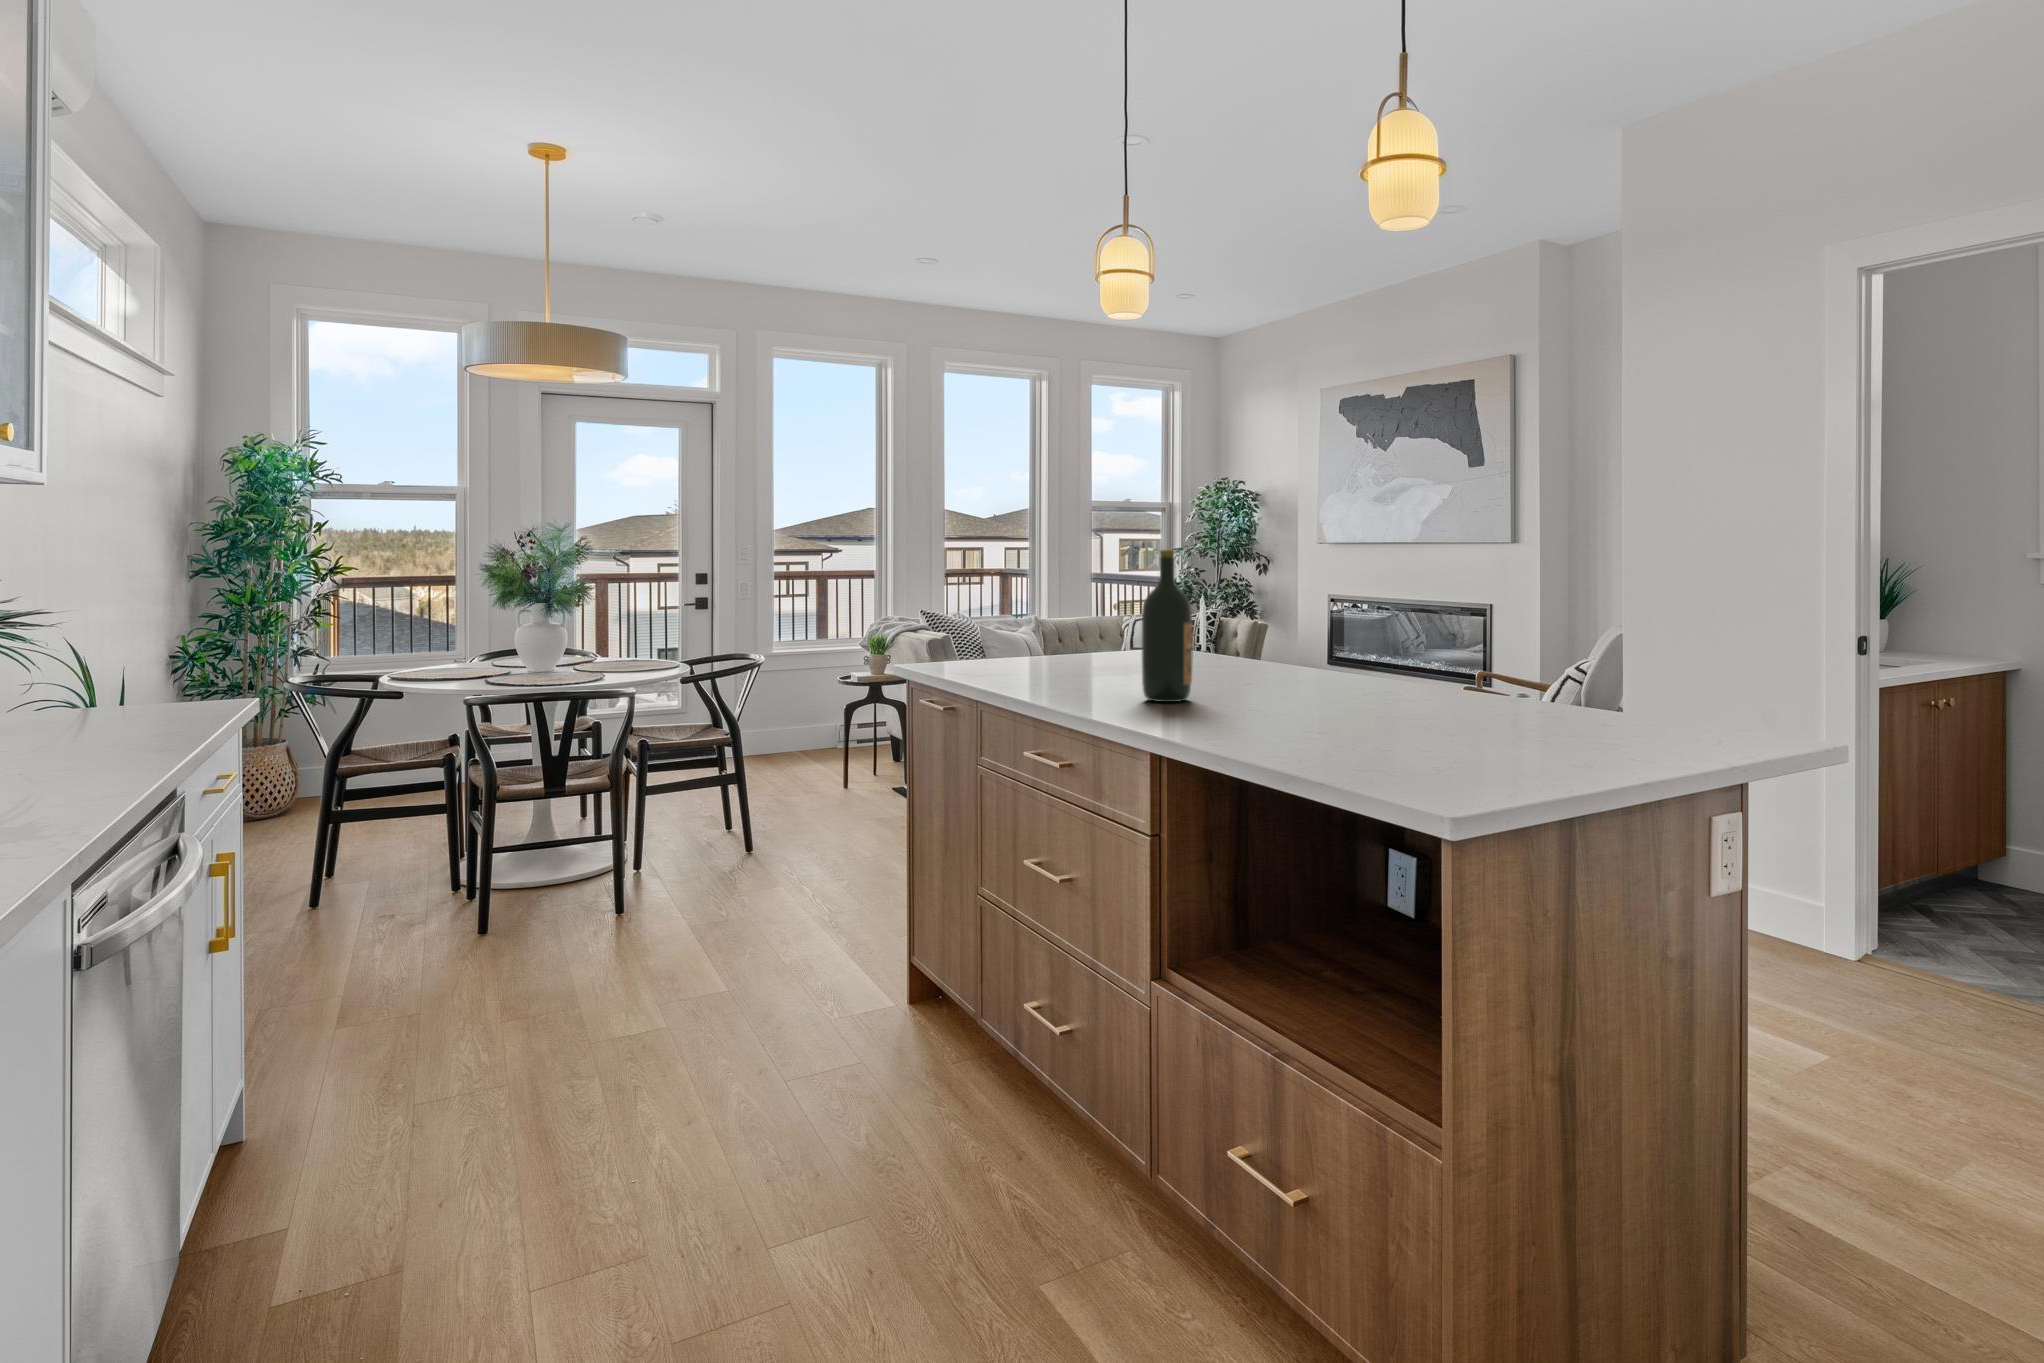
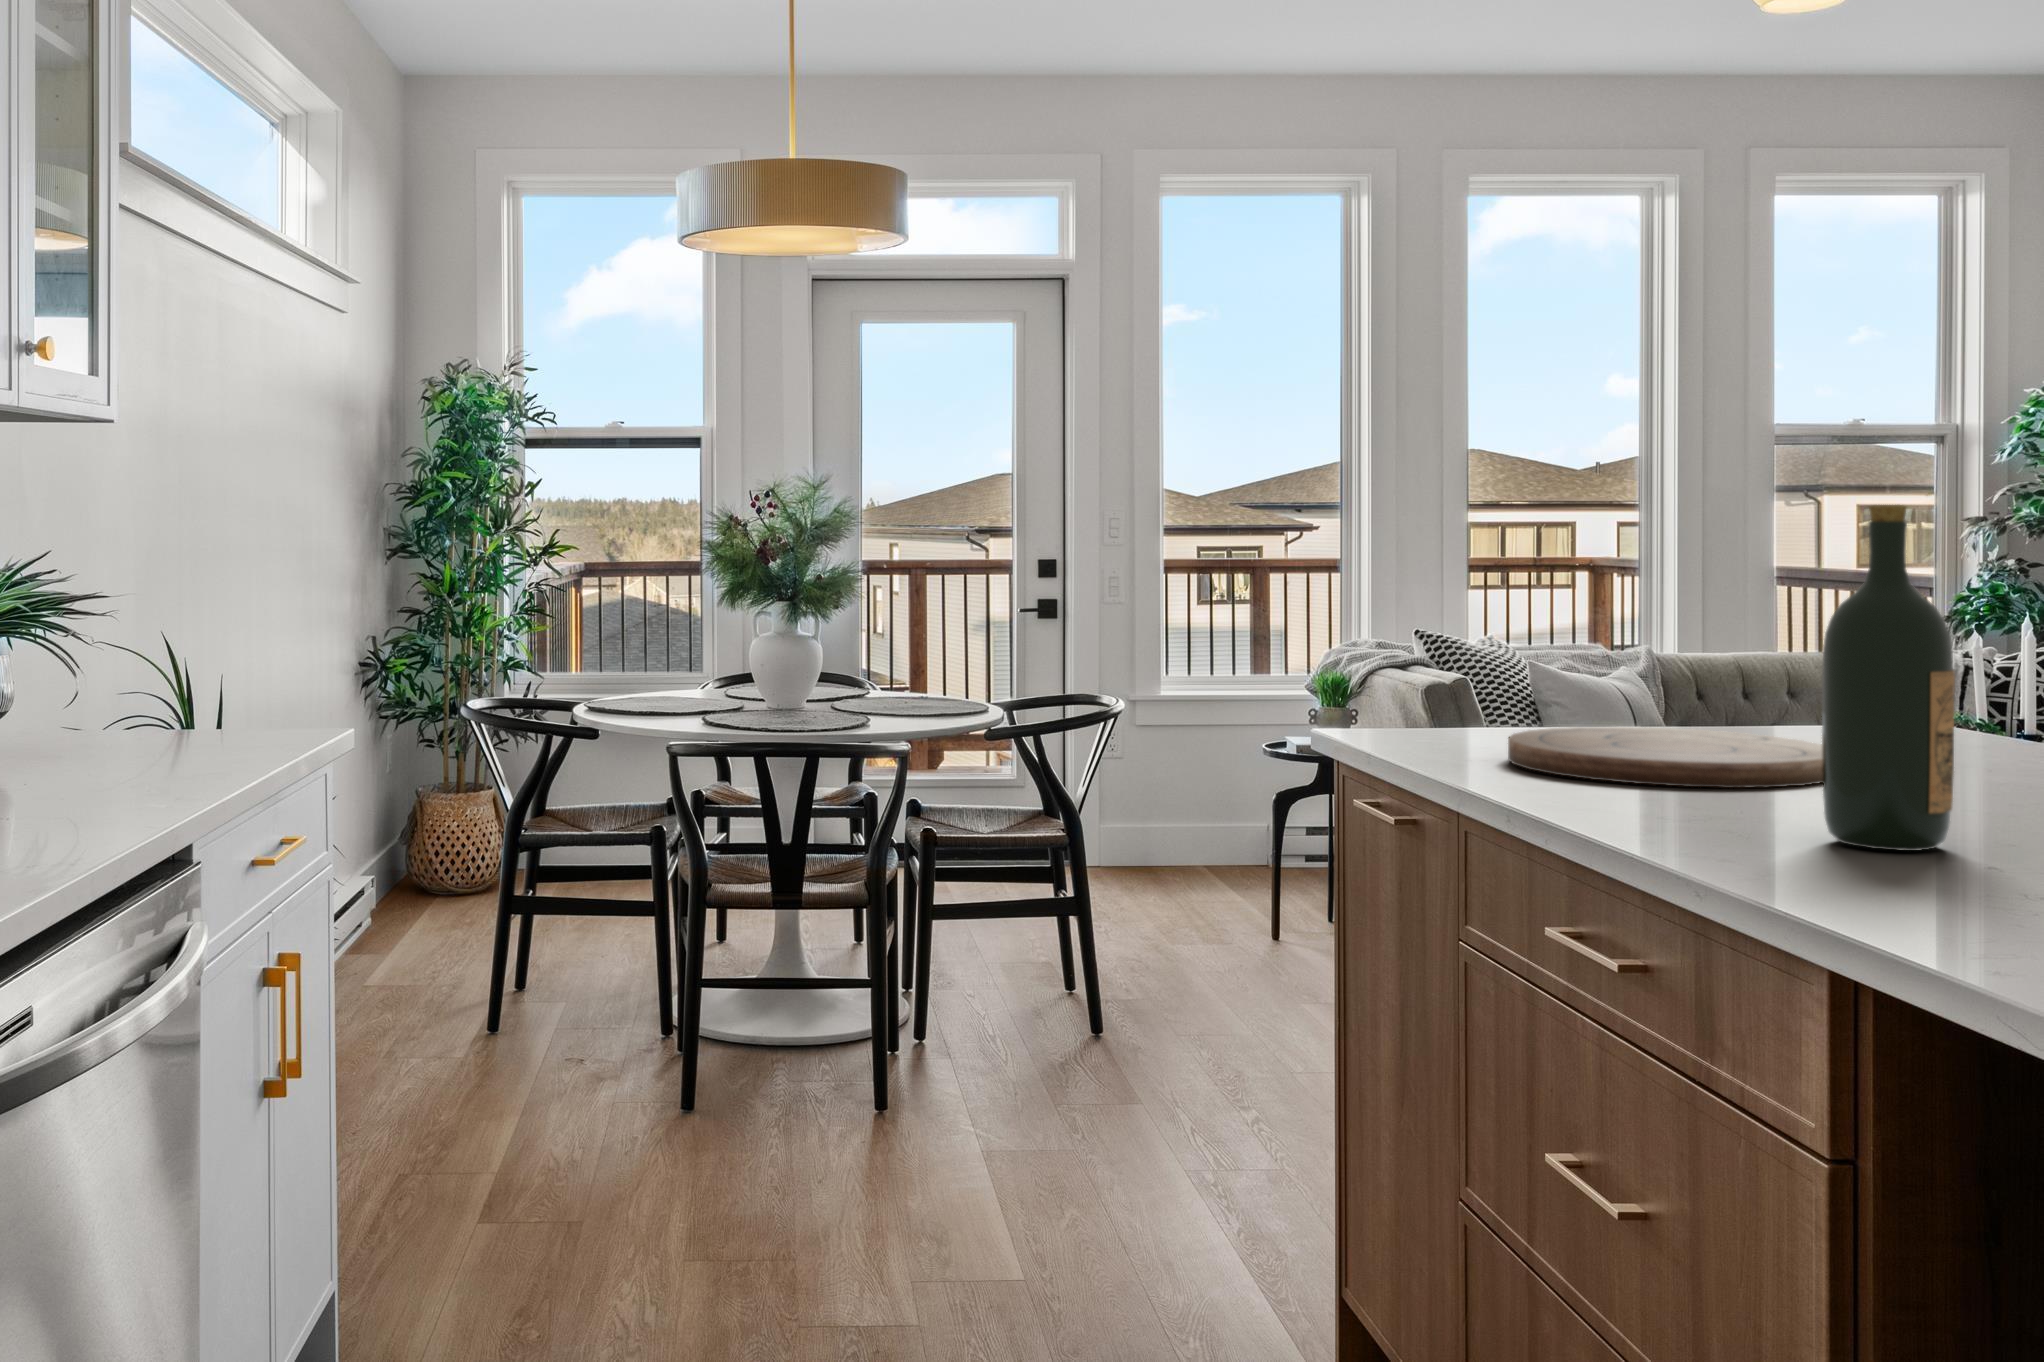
cutting board: none [997,655,1141,681] -> present [1508,727,1823,788]

